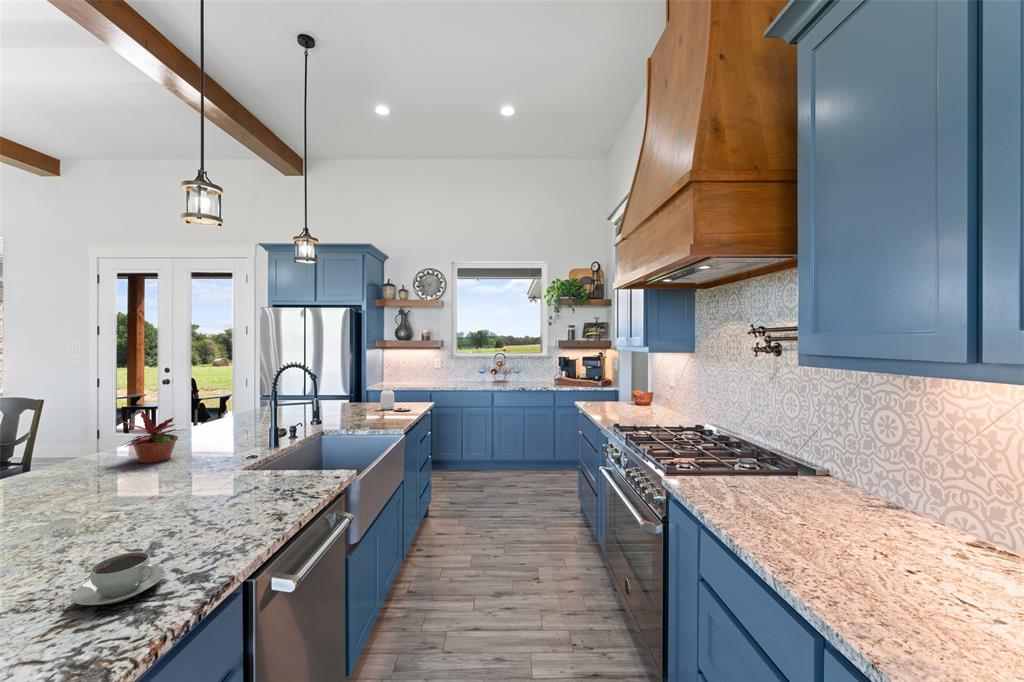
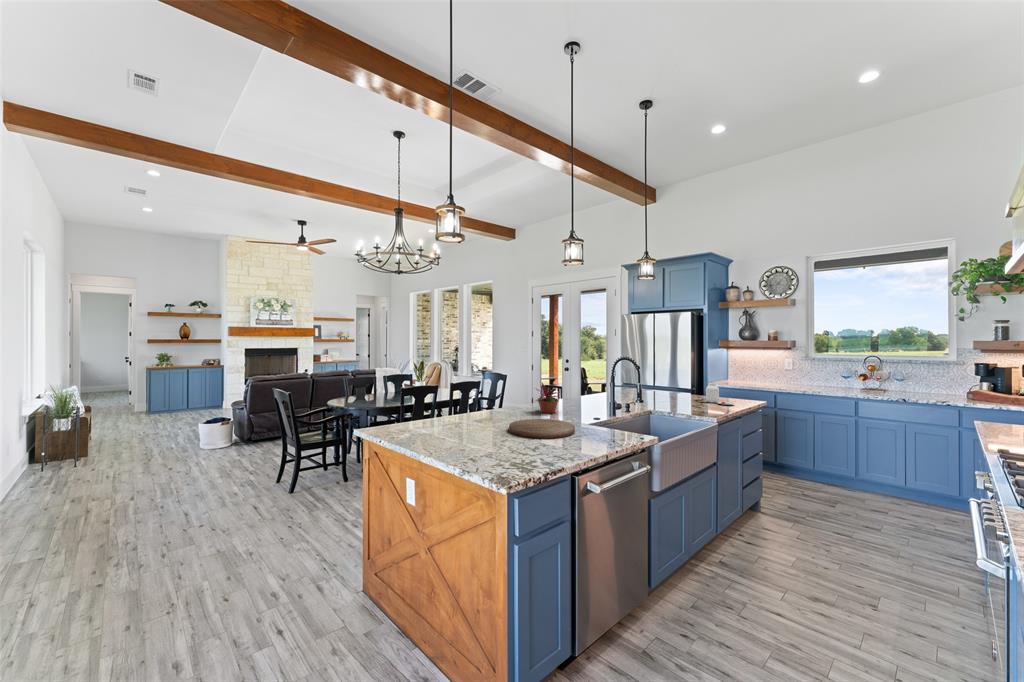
cutting board: none [68,474,225,527] -> present [509,419,575,439]
coffee cup: present [71,552,165,605] -> none [504,444,537,463]

